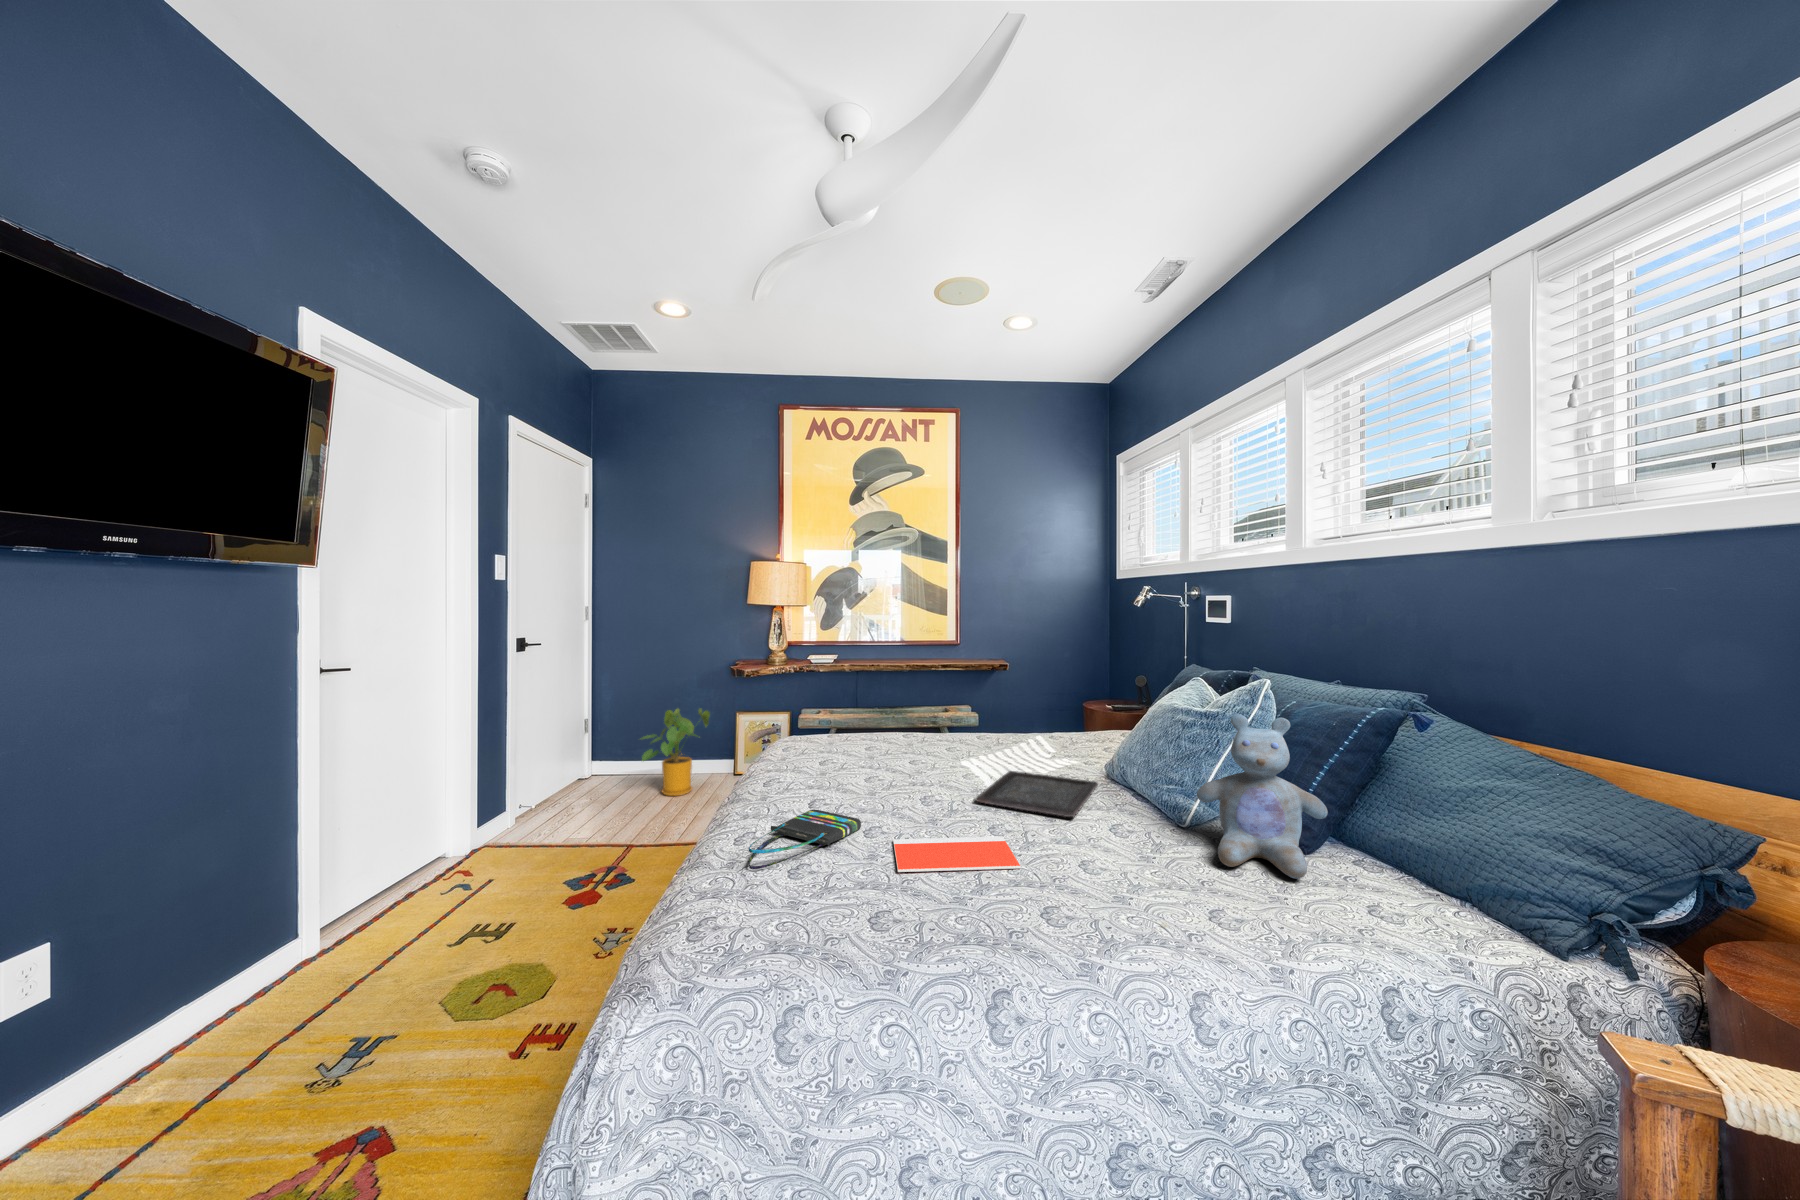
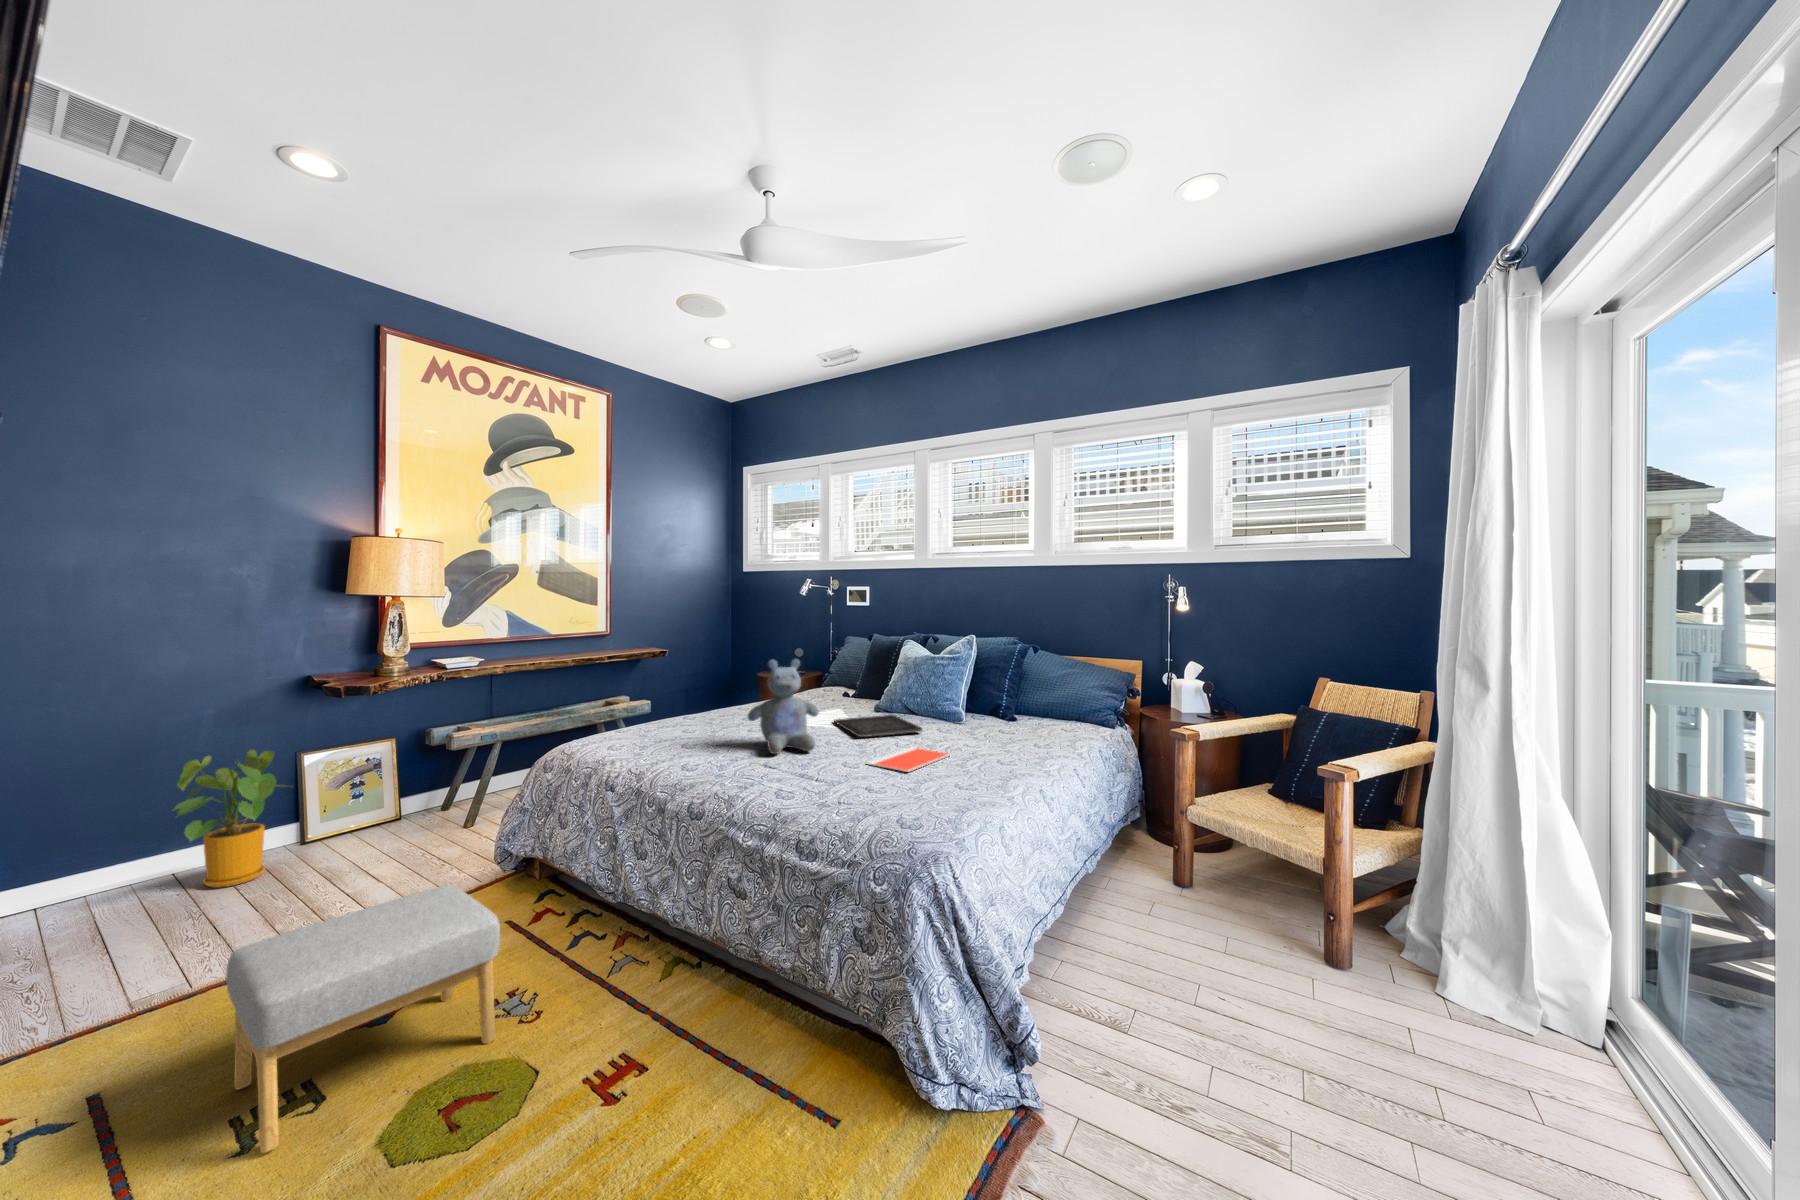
stuffed bear: present [1197,714,1328,879] -> present [748,659,819,754]
tote bag: present [748,809,861,869] -> none [783,758,847,796]
footstool: none [416,837,609,980] -> present [226,885,500,1153]

